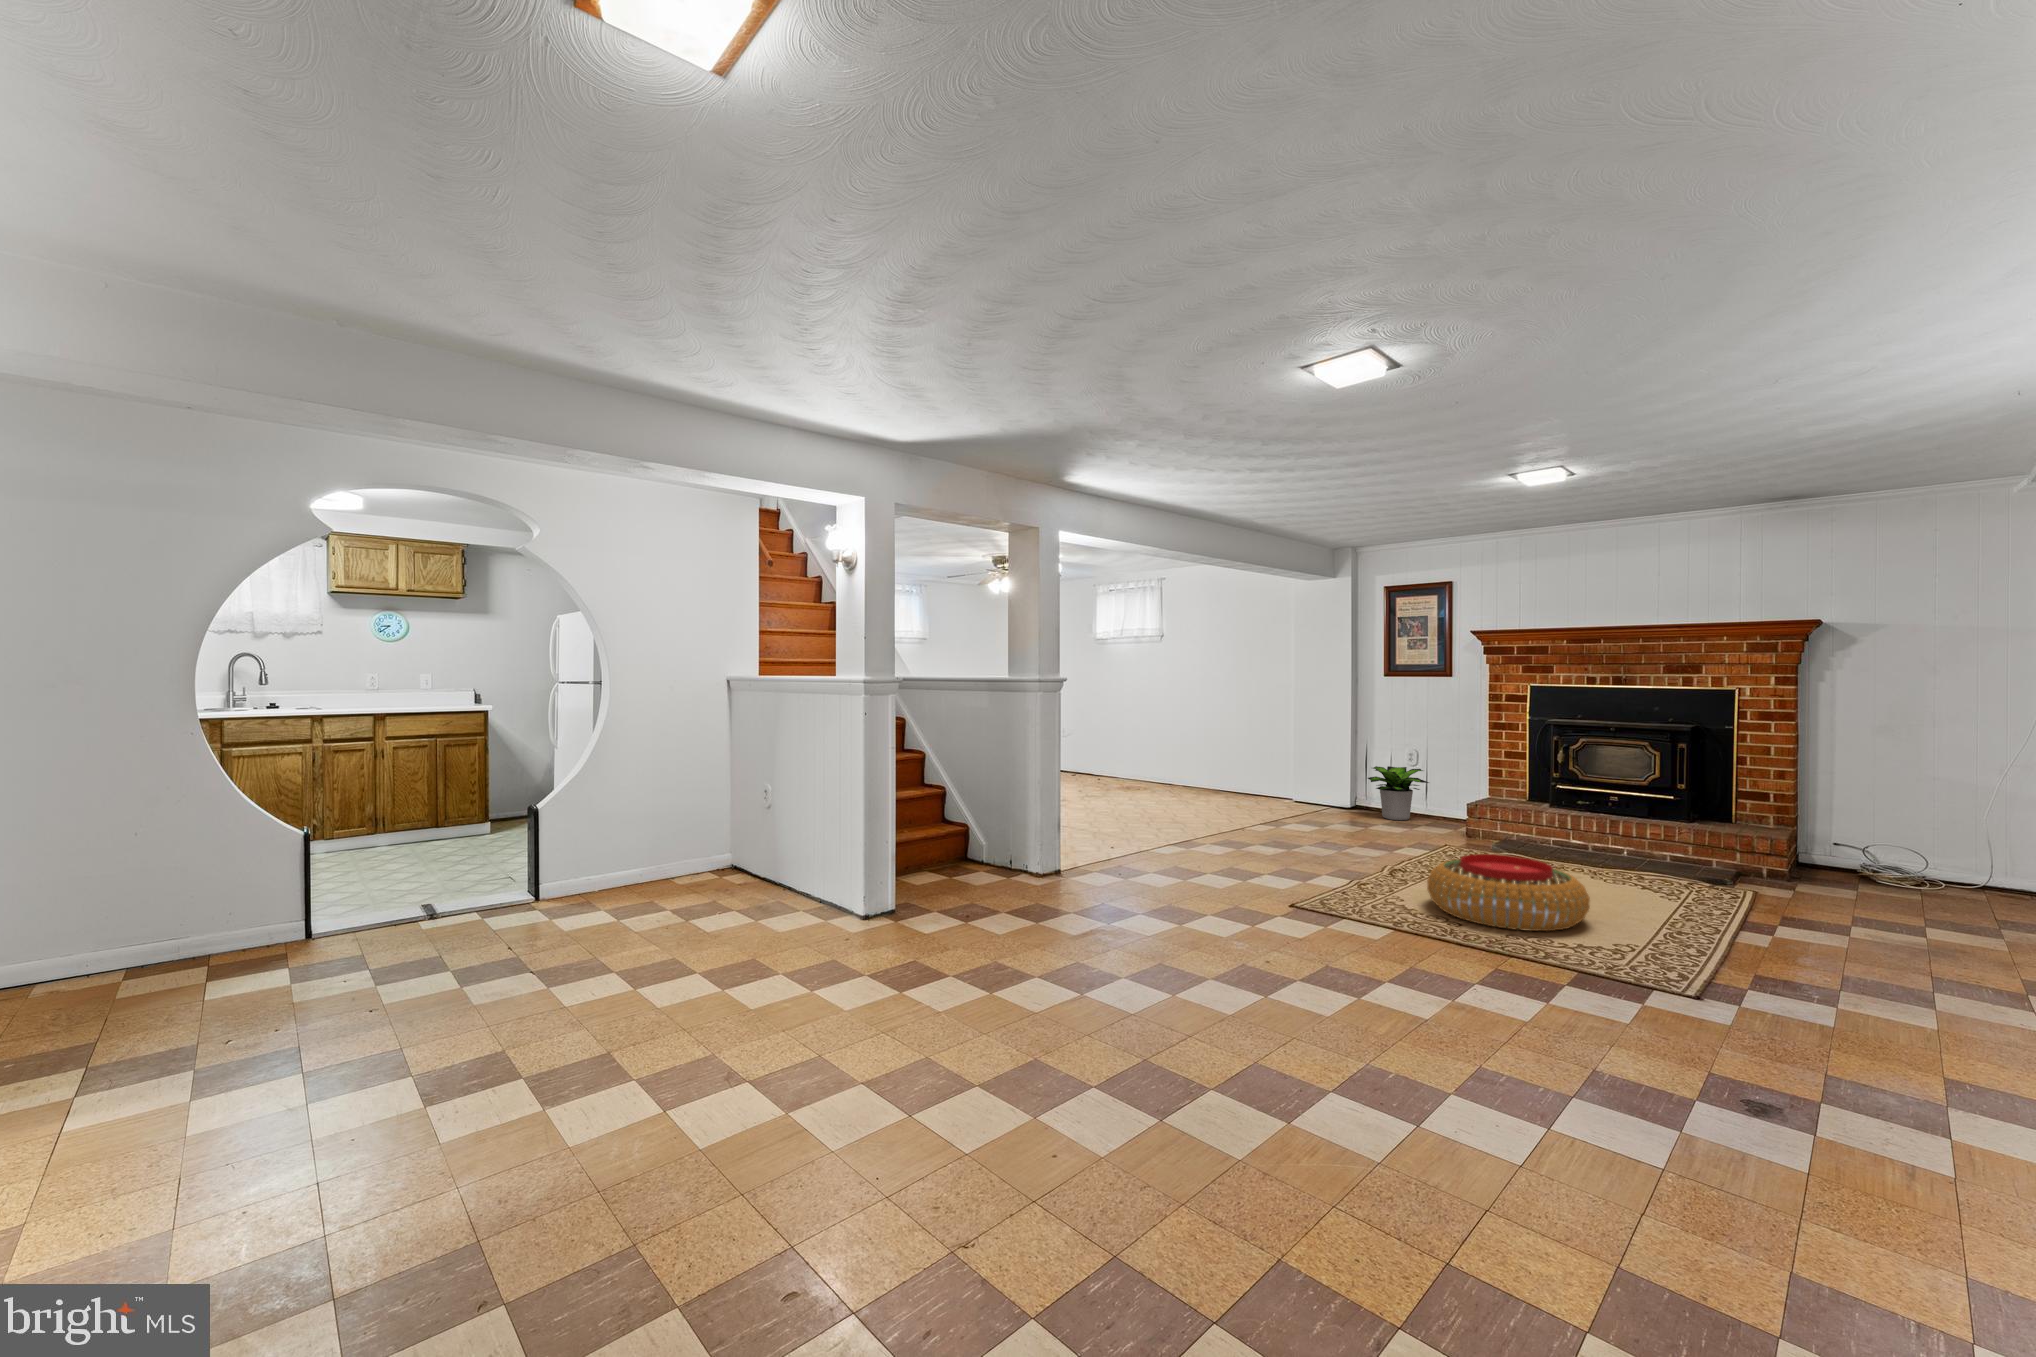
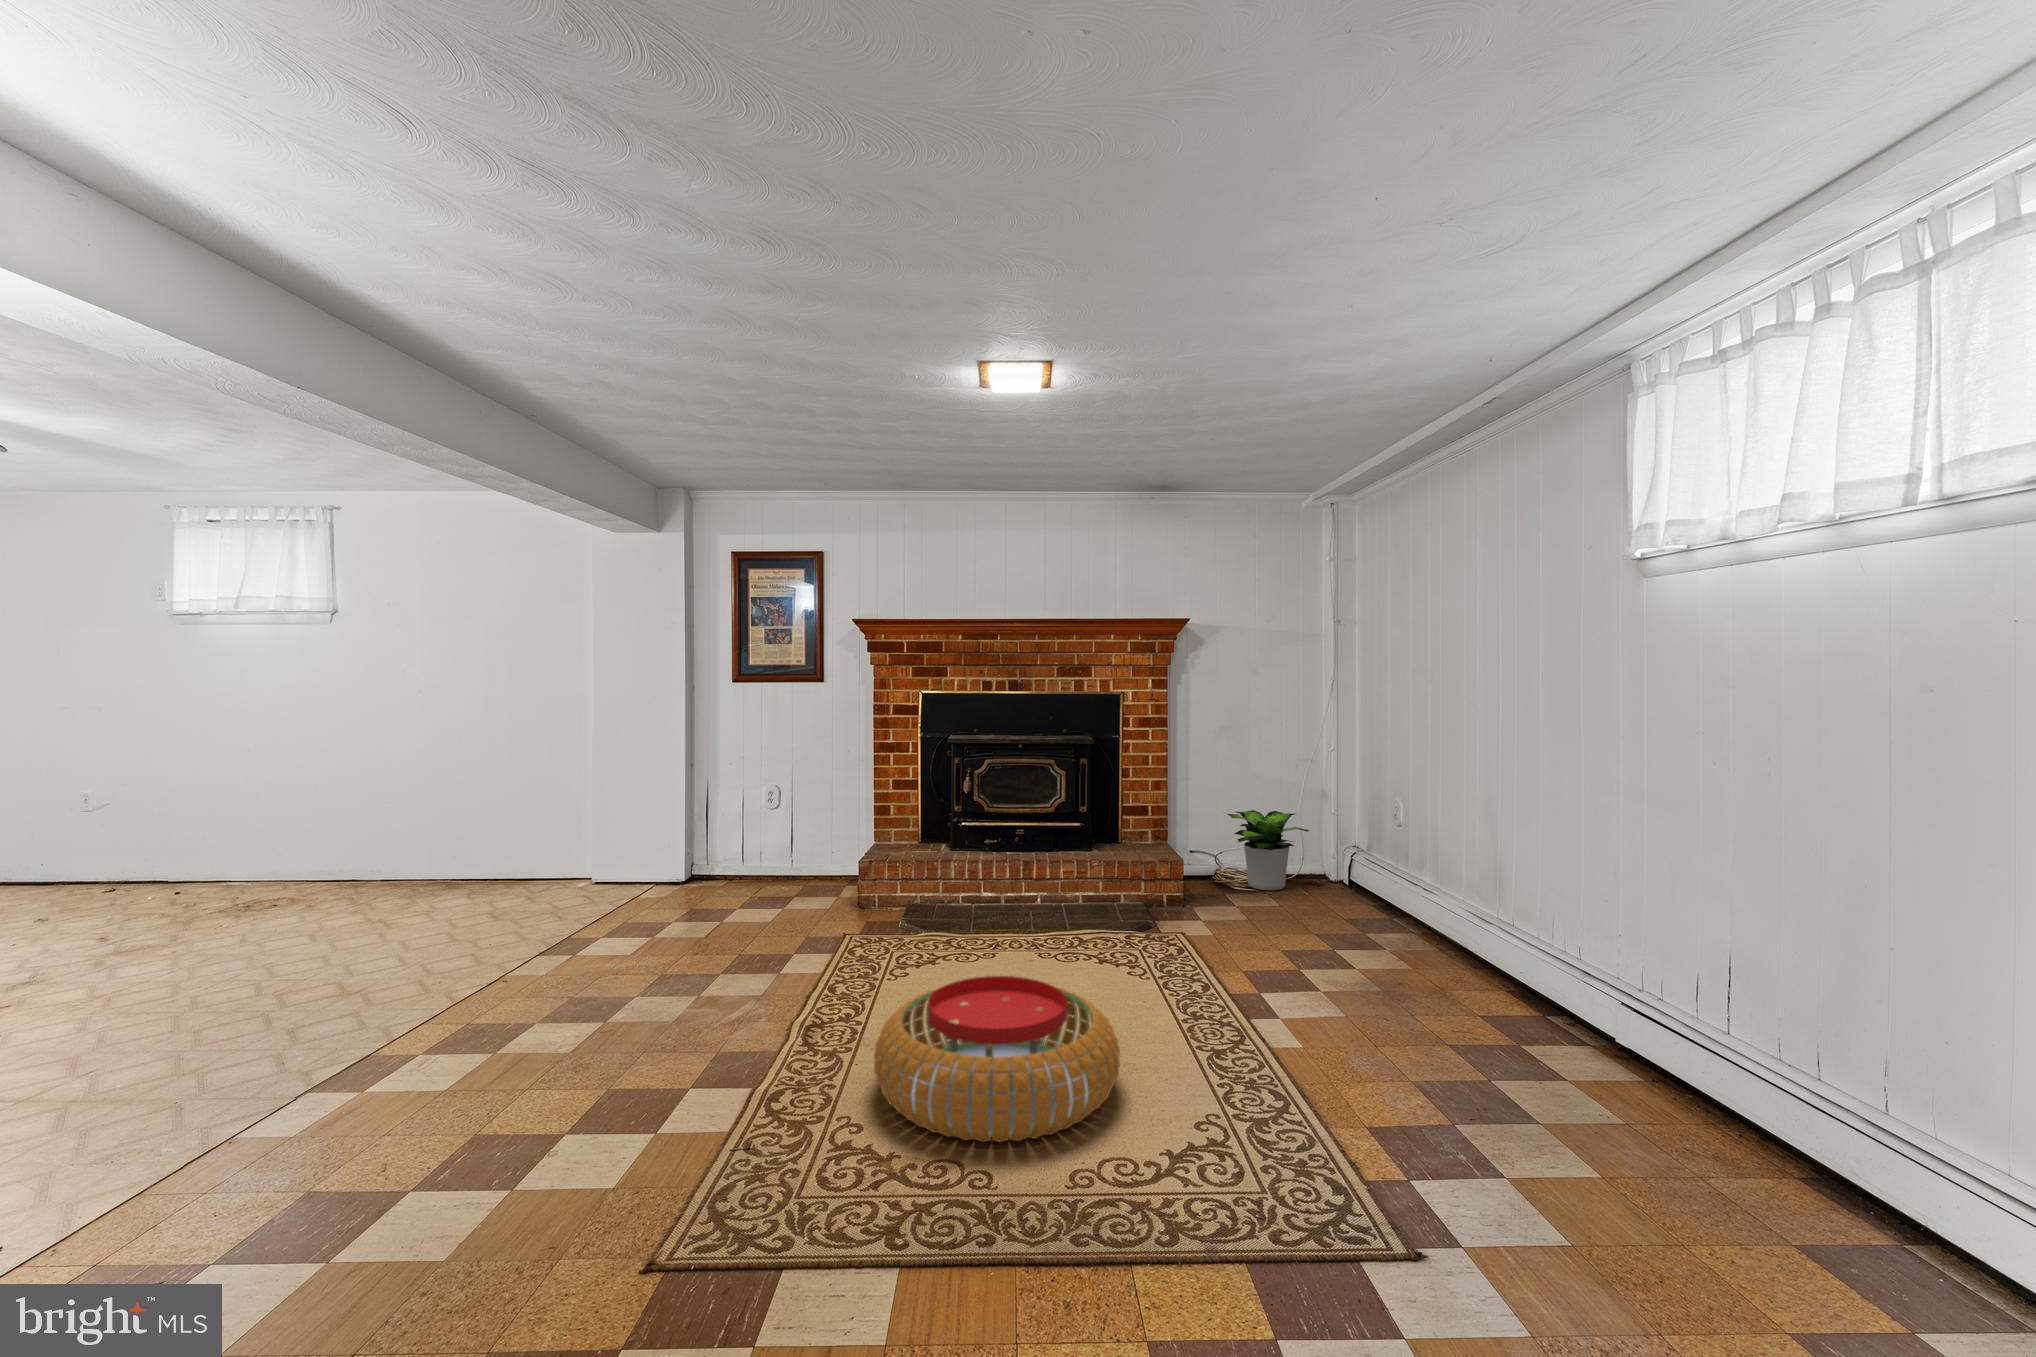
potted plant: present [1368,766,1429,820] -> present [1227,810,1309,890]

